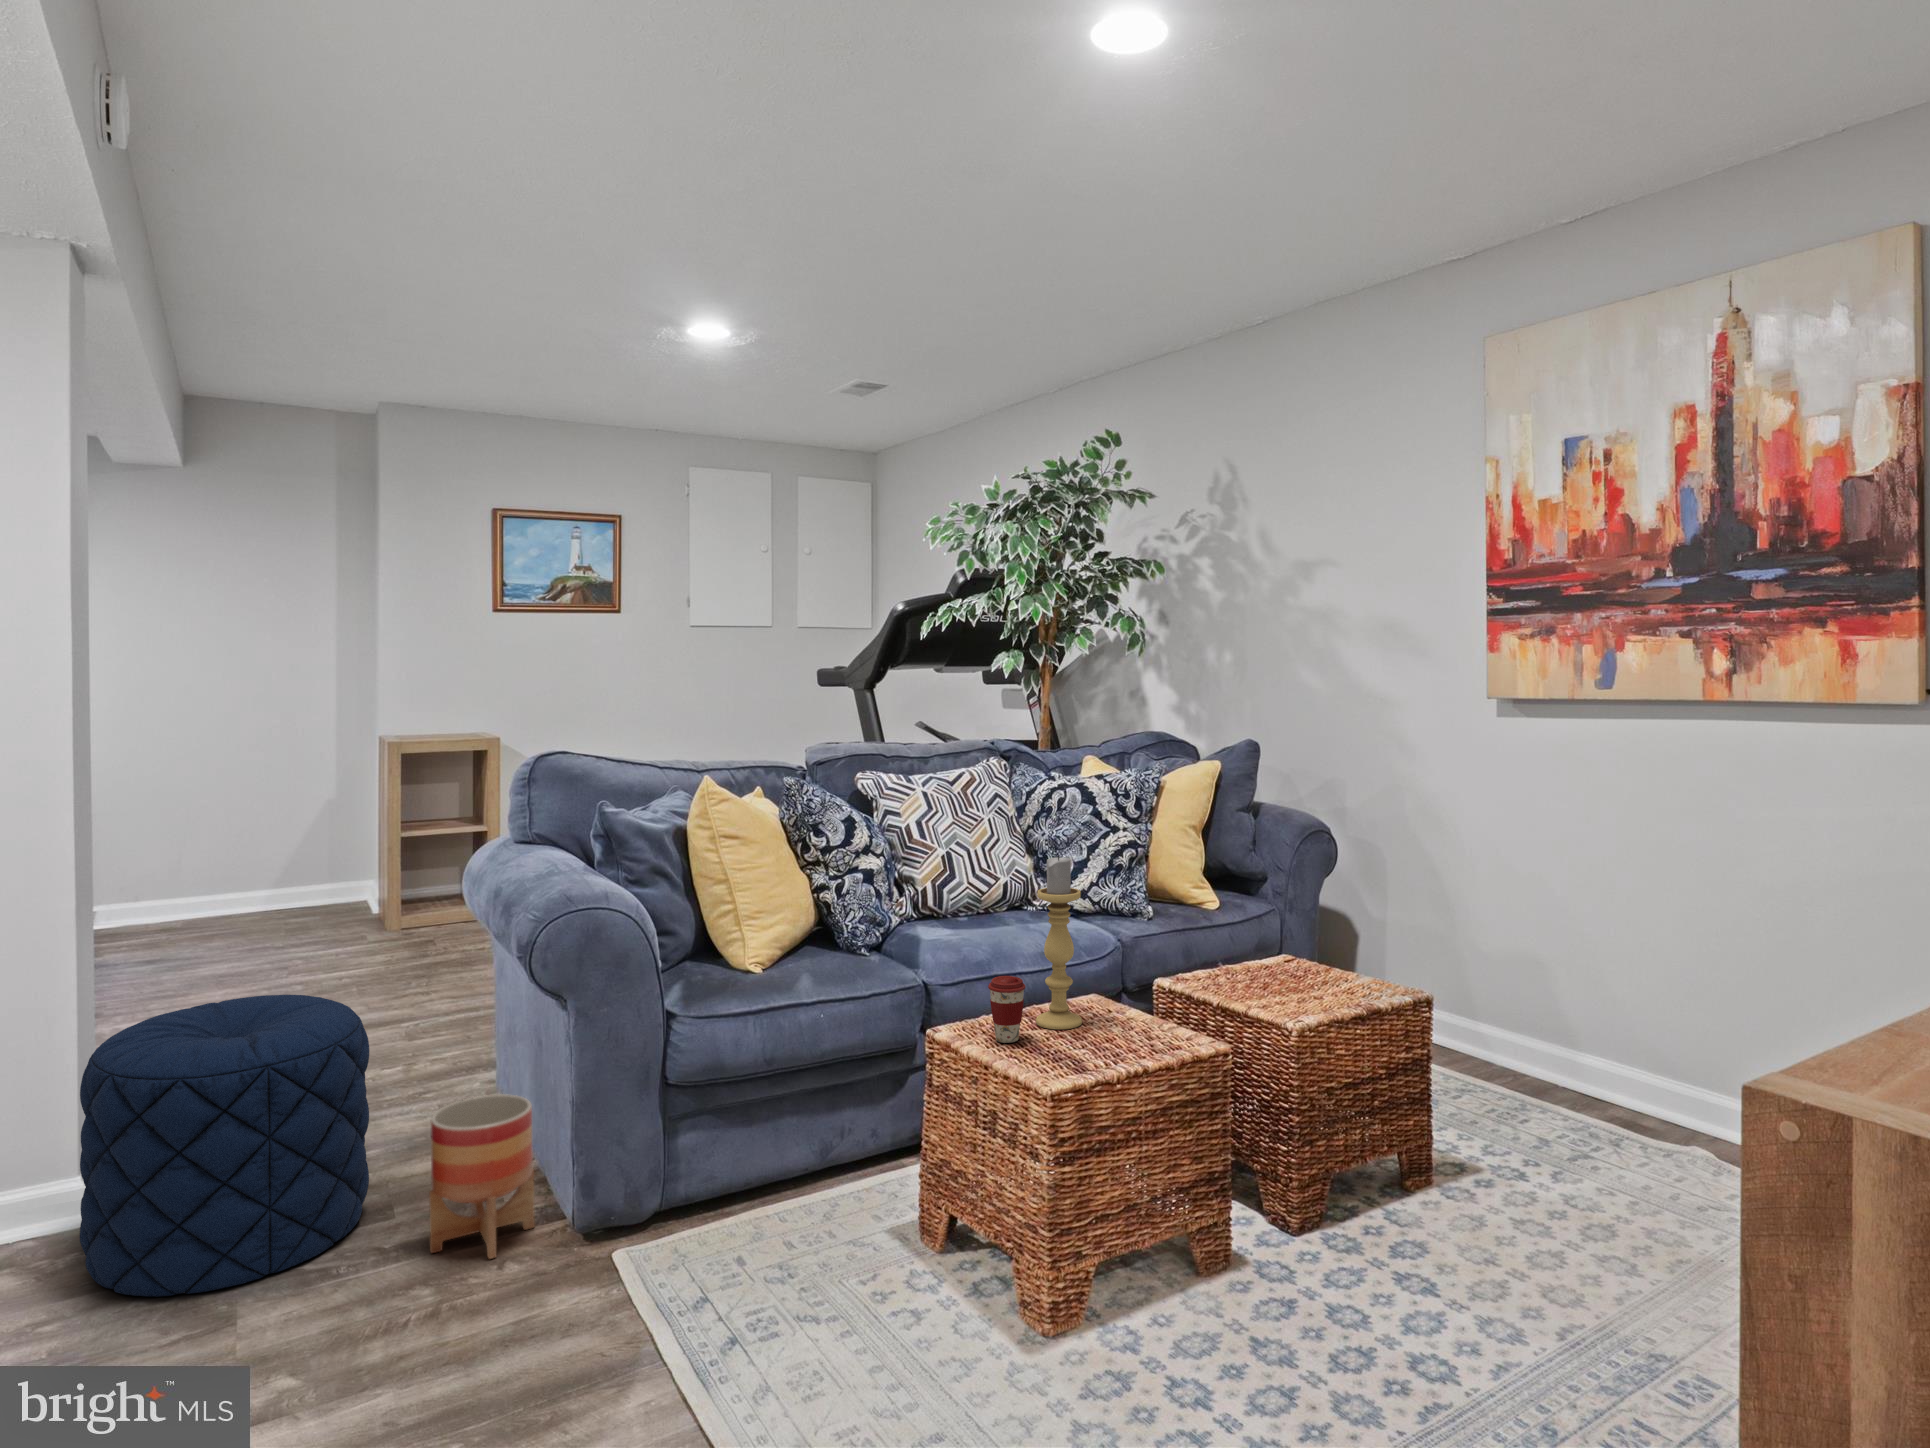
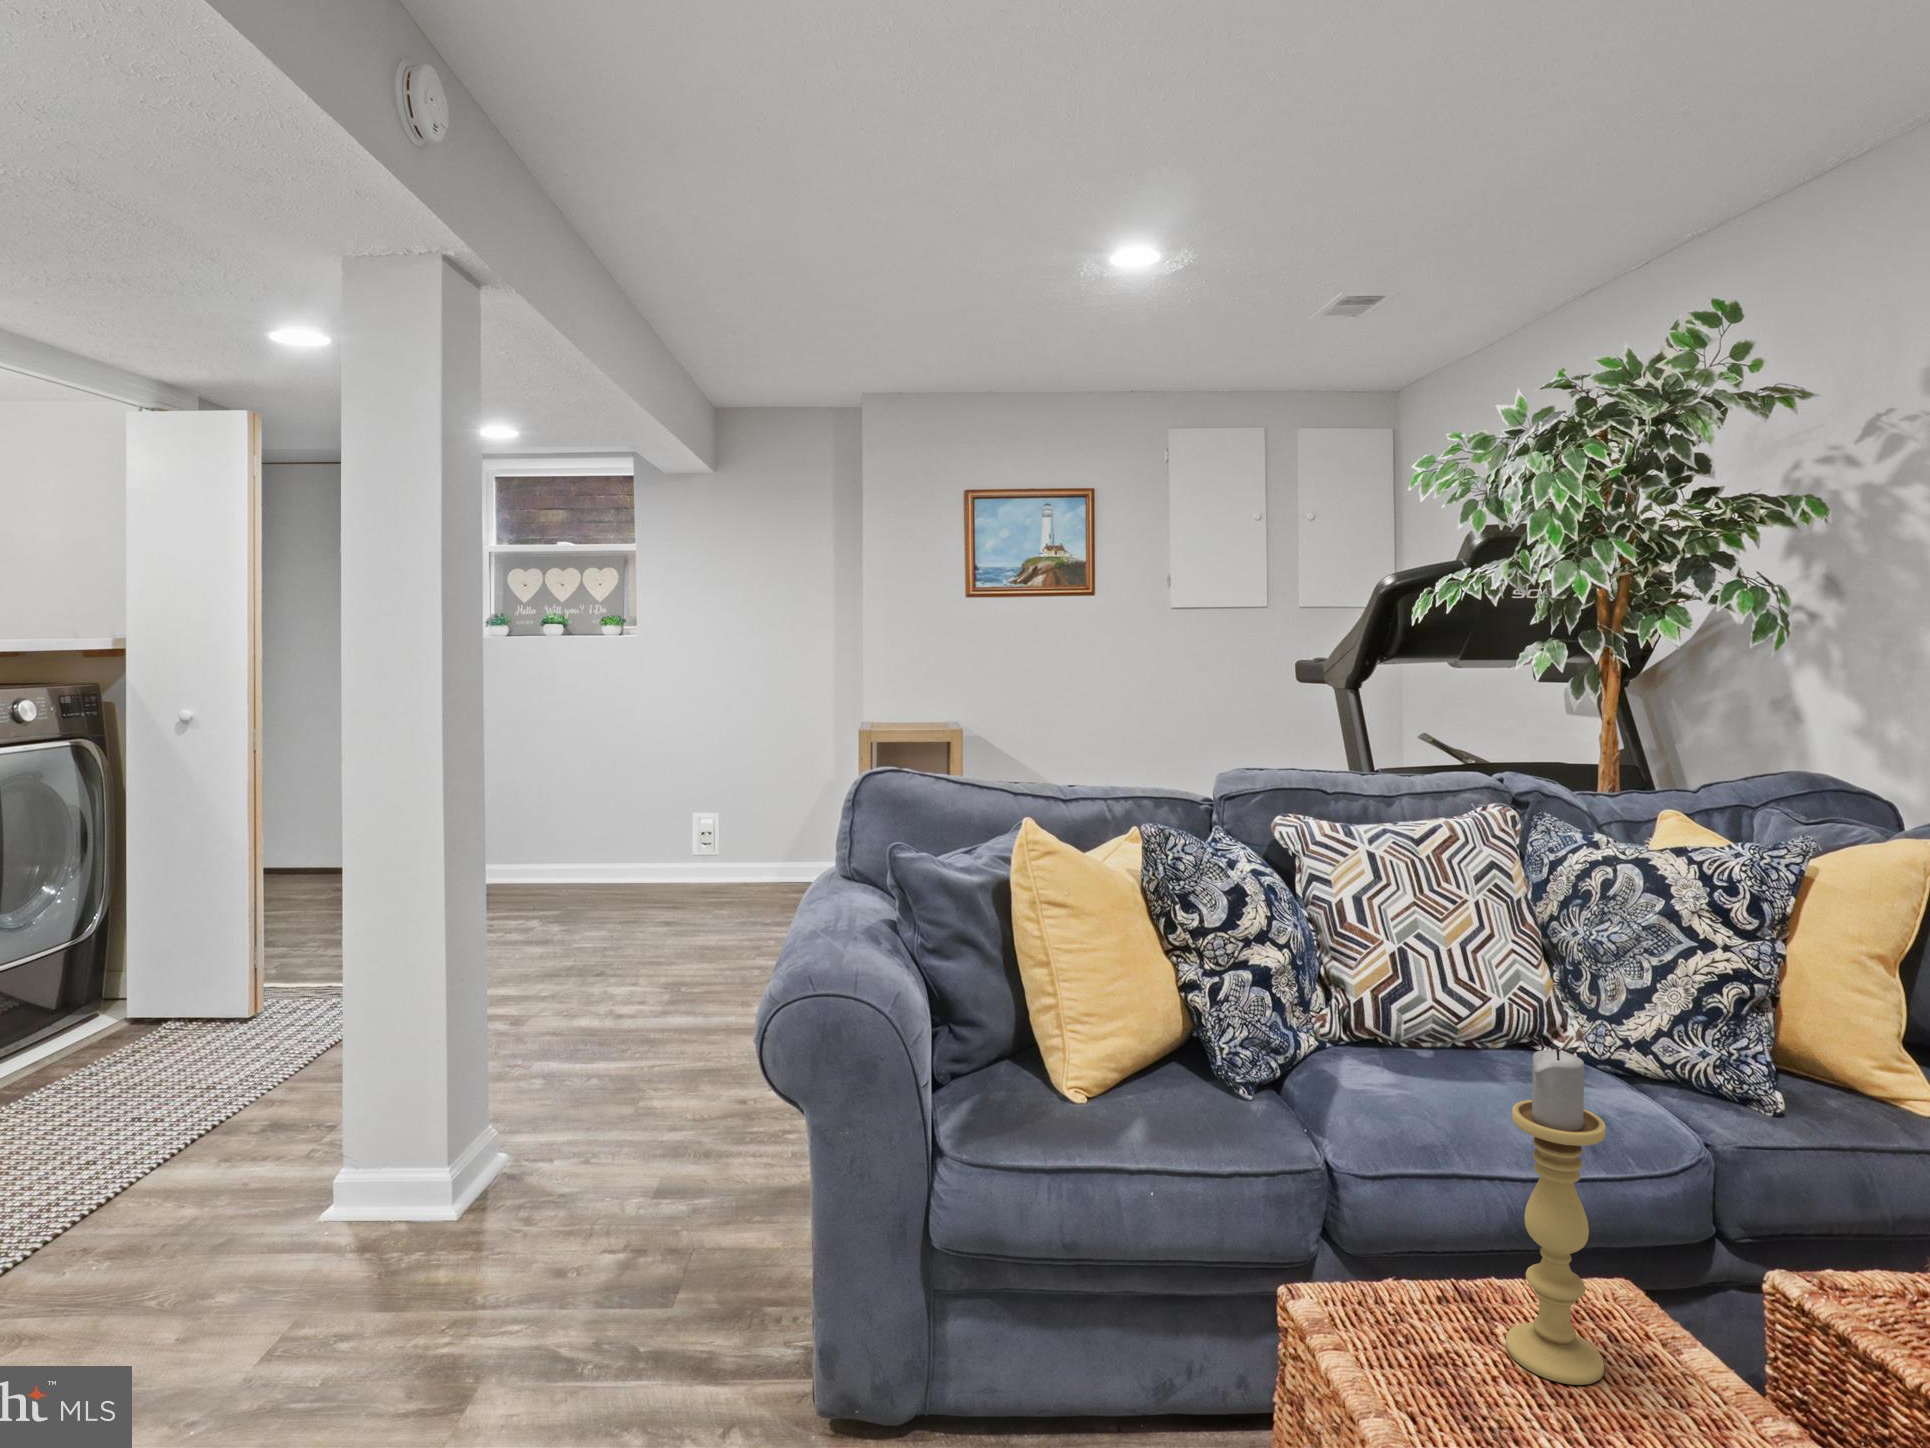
coffee cup: present [988,976,1026,1043] -> none [1399,1258,1475,1393]
pouf: present [80,995,369,1297] -> none [398,1018,668,1354]
planter: present [429,1094,535,1259] -> none [680,1193,798,1415]

